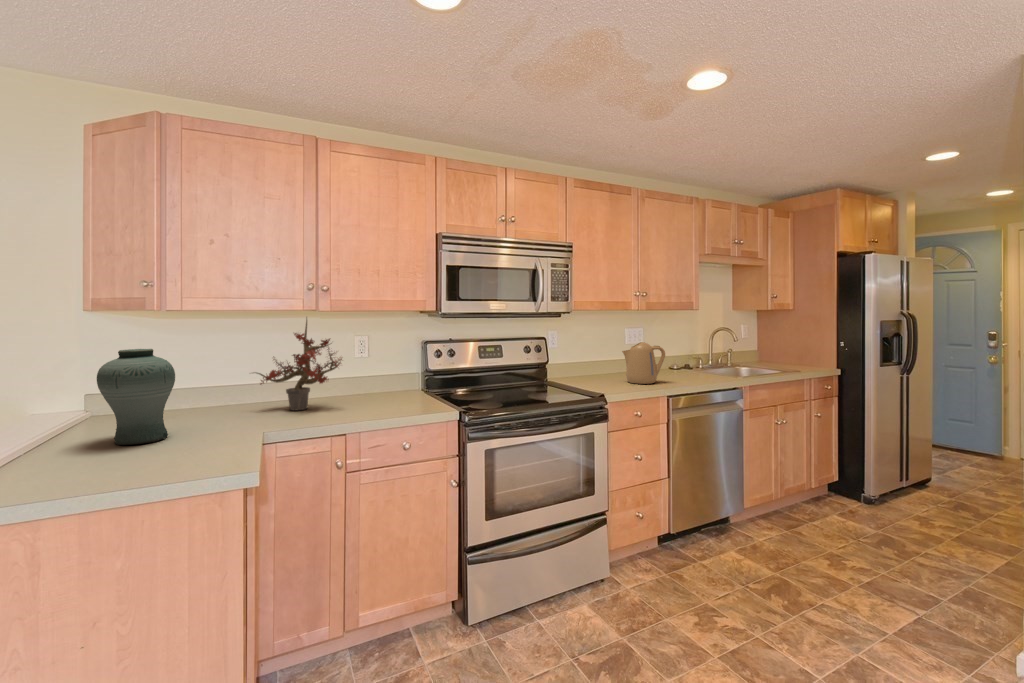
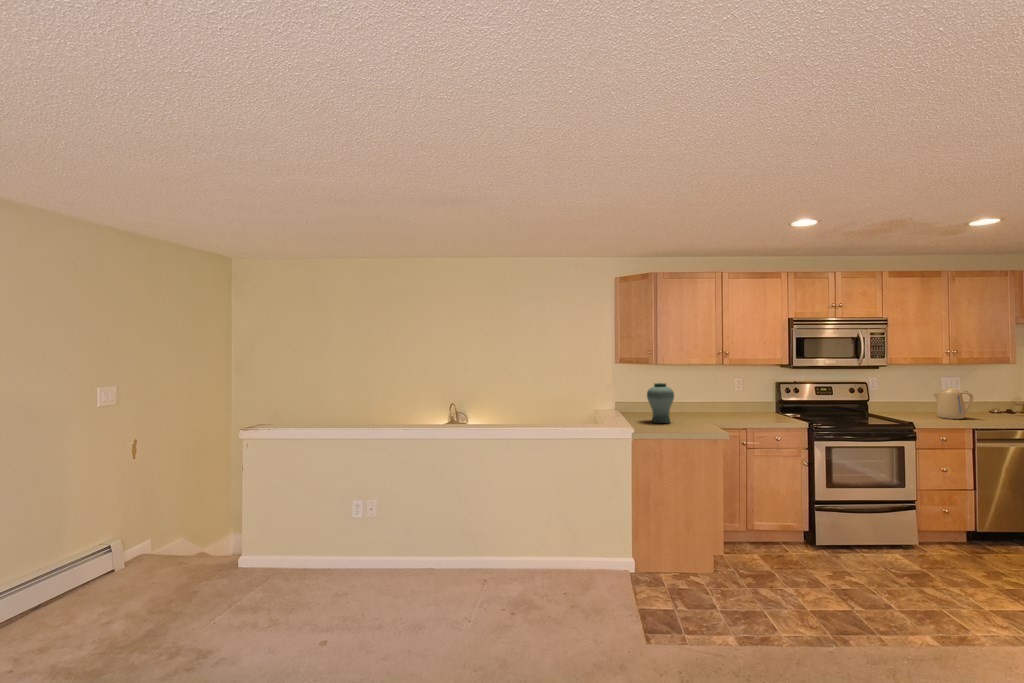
potted plant: present [257,319,342,410] -> none [688,367,739,417]

